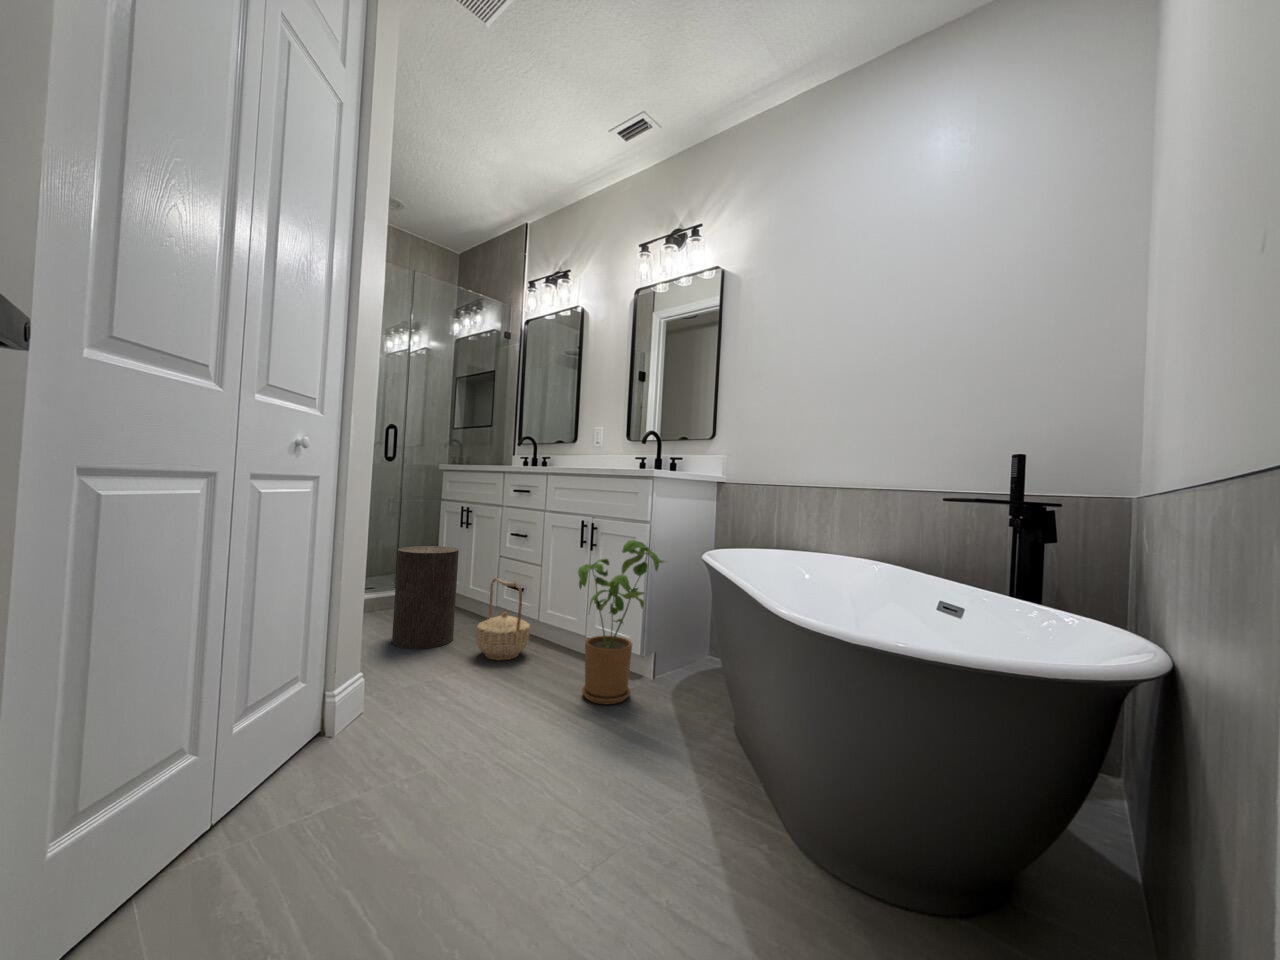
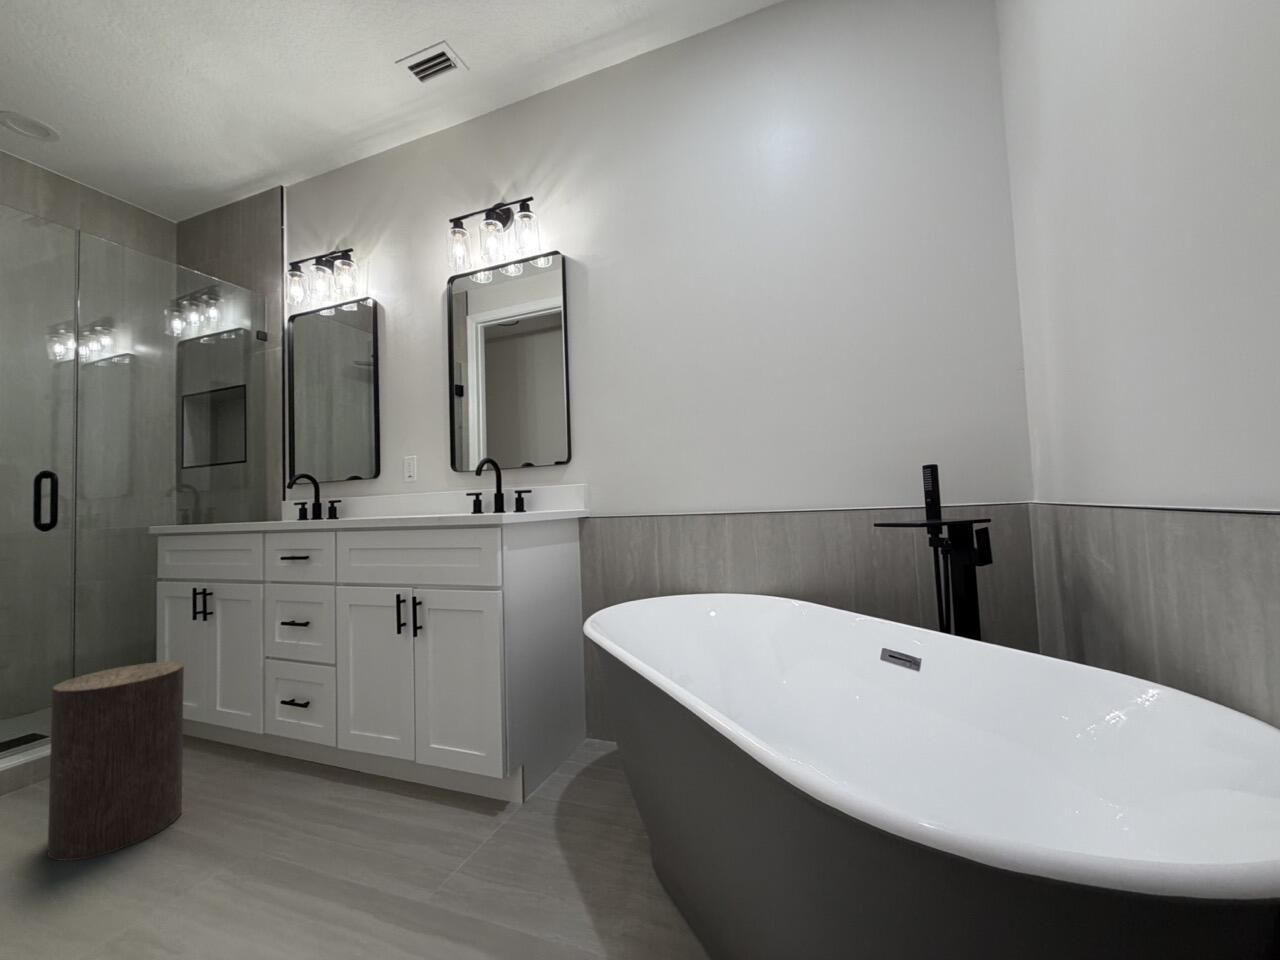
house plant: present [578,540,664,704] -> none [395,620,532,885]
basket: present [476,578,530,660] -> none [222,701,322,840]

